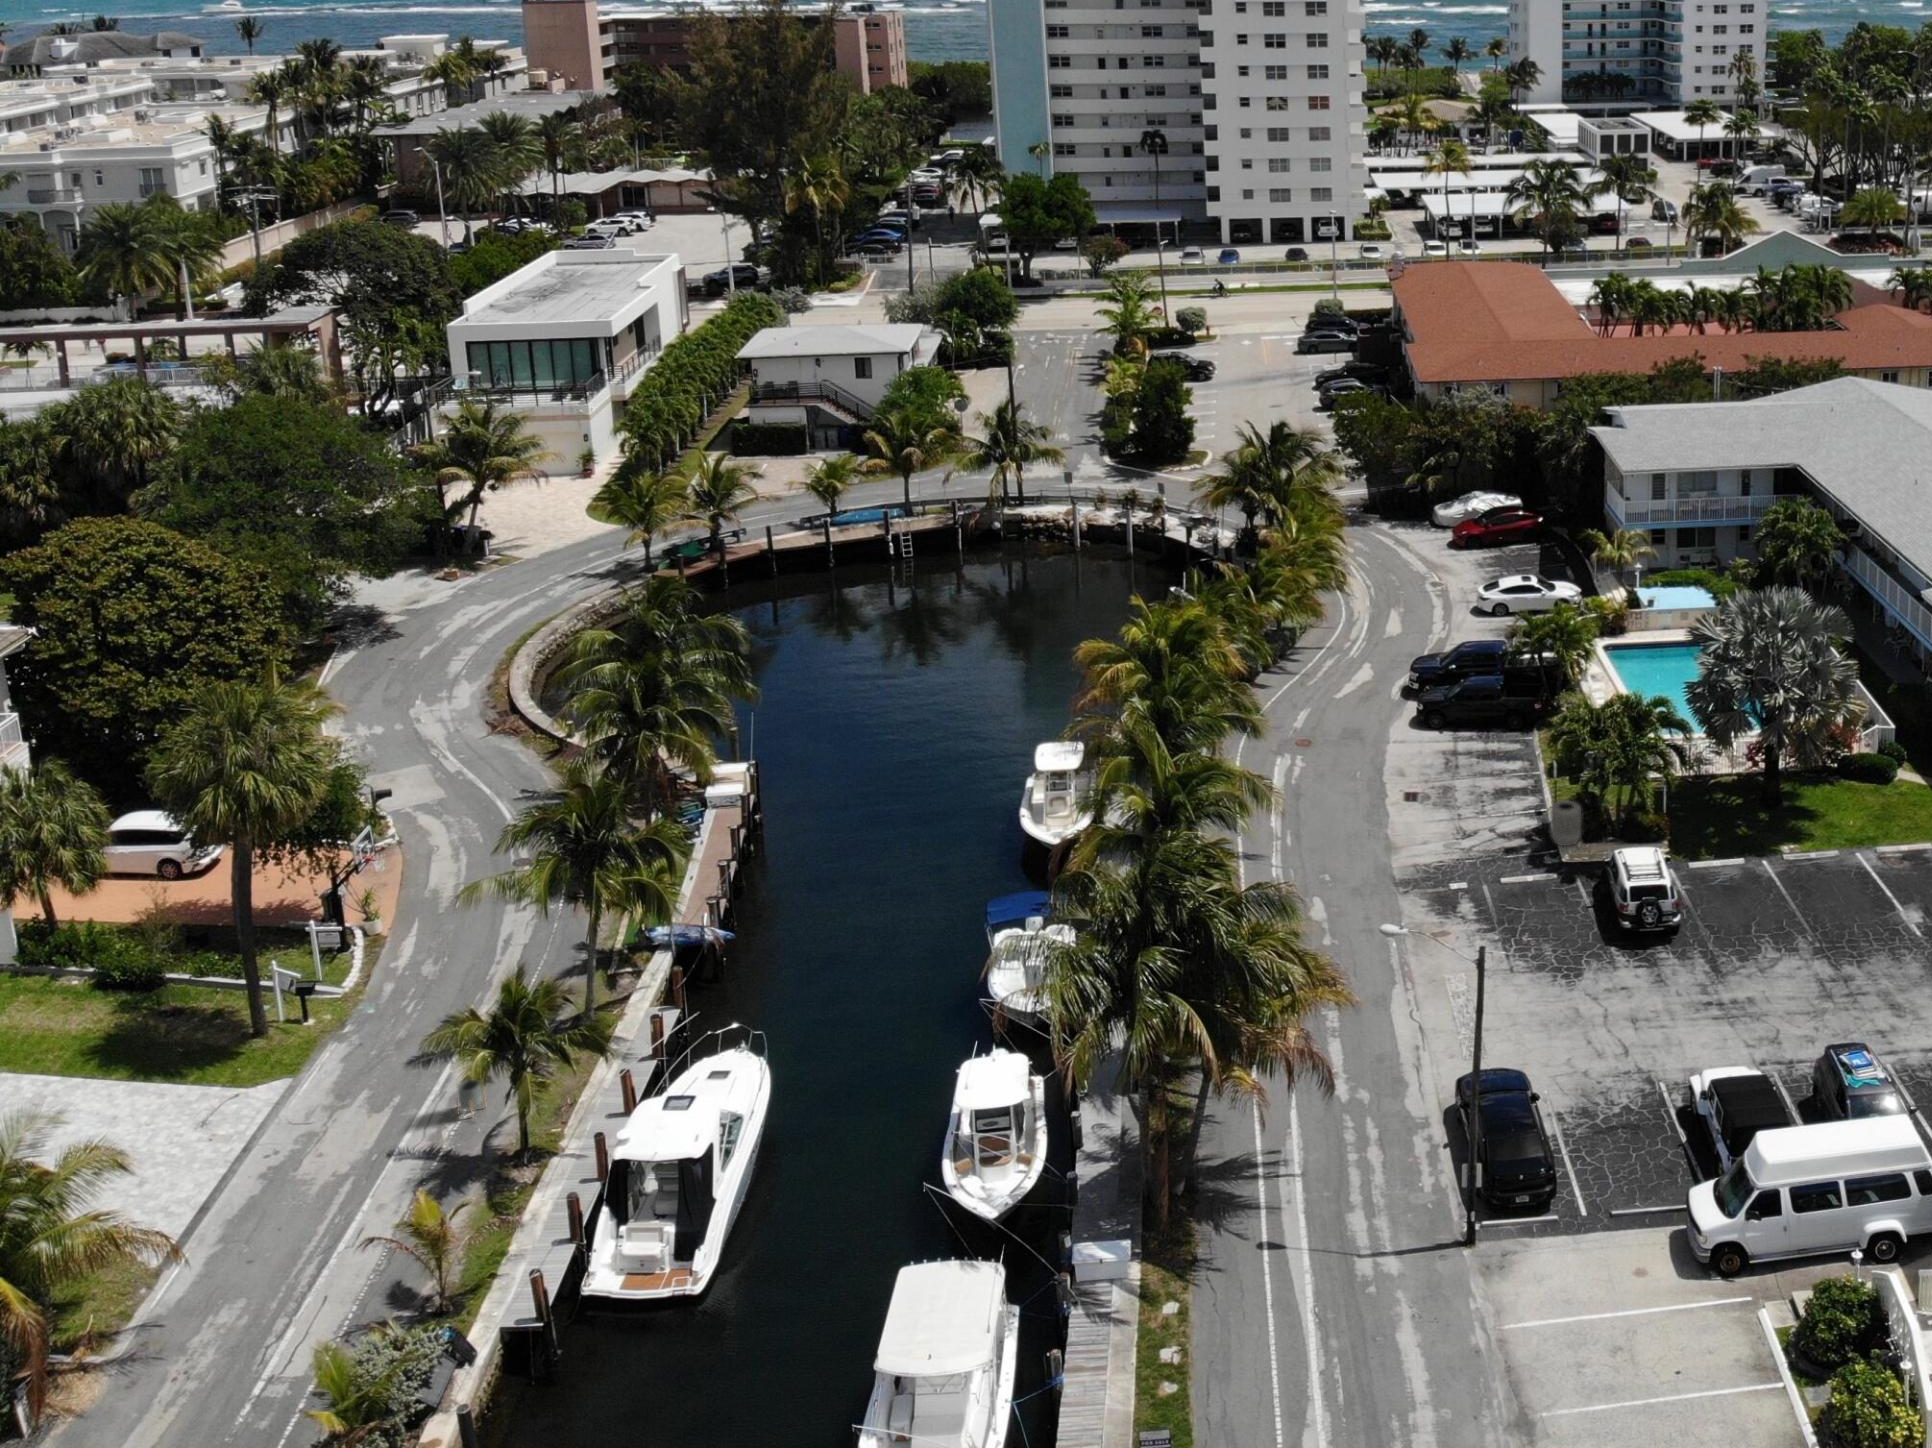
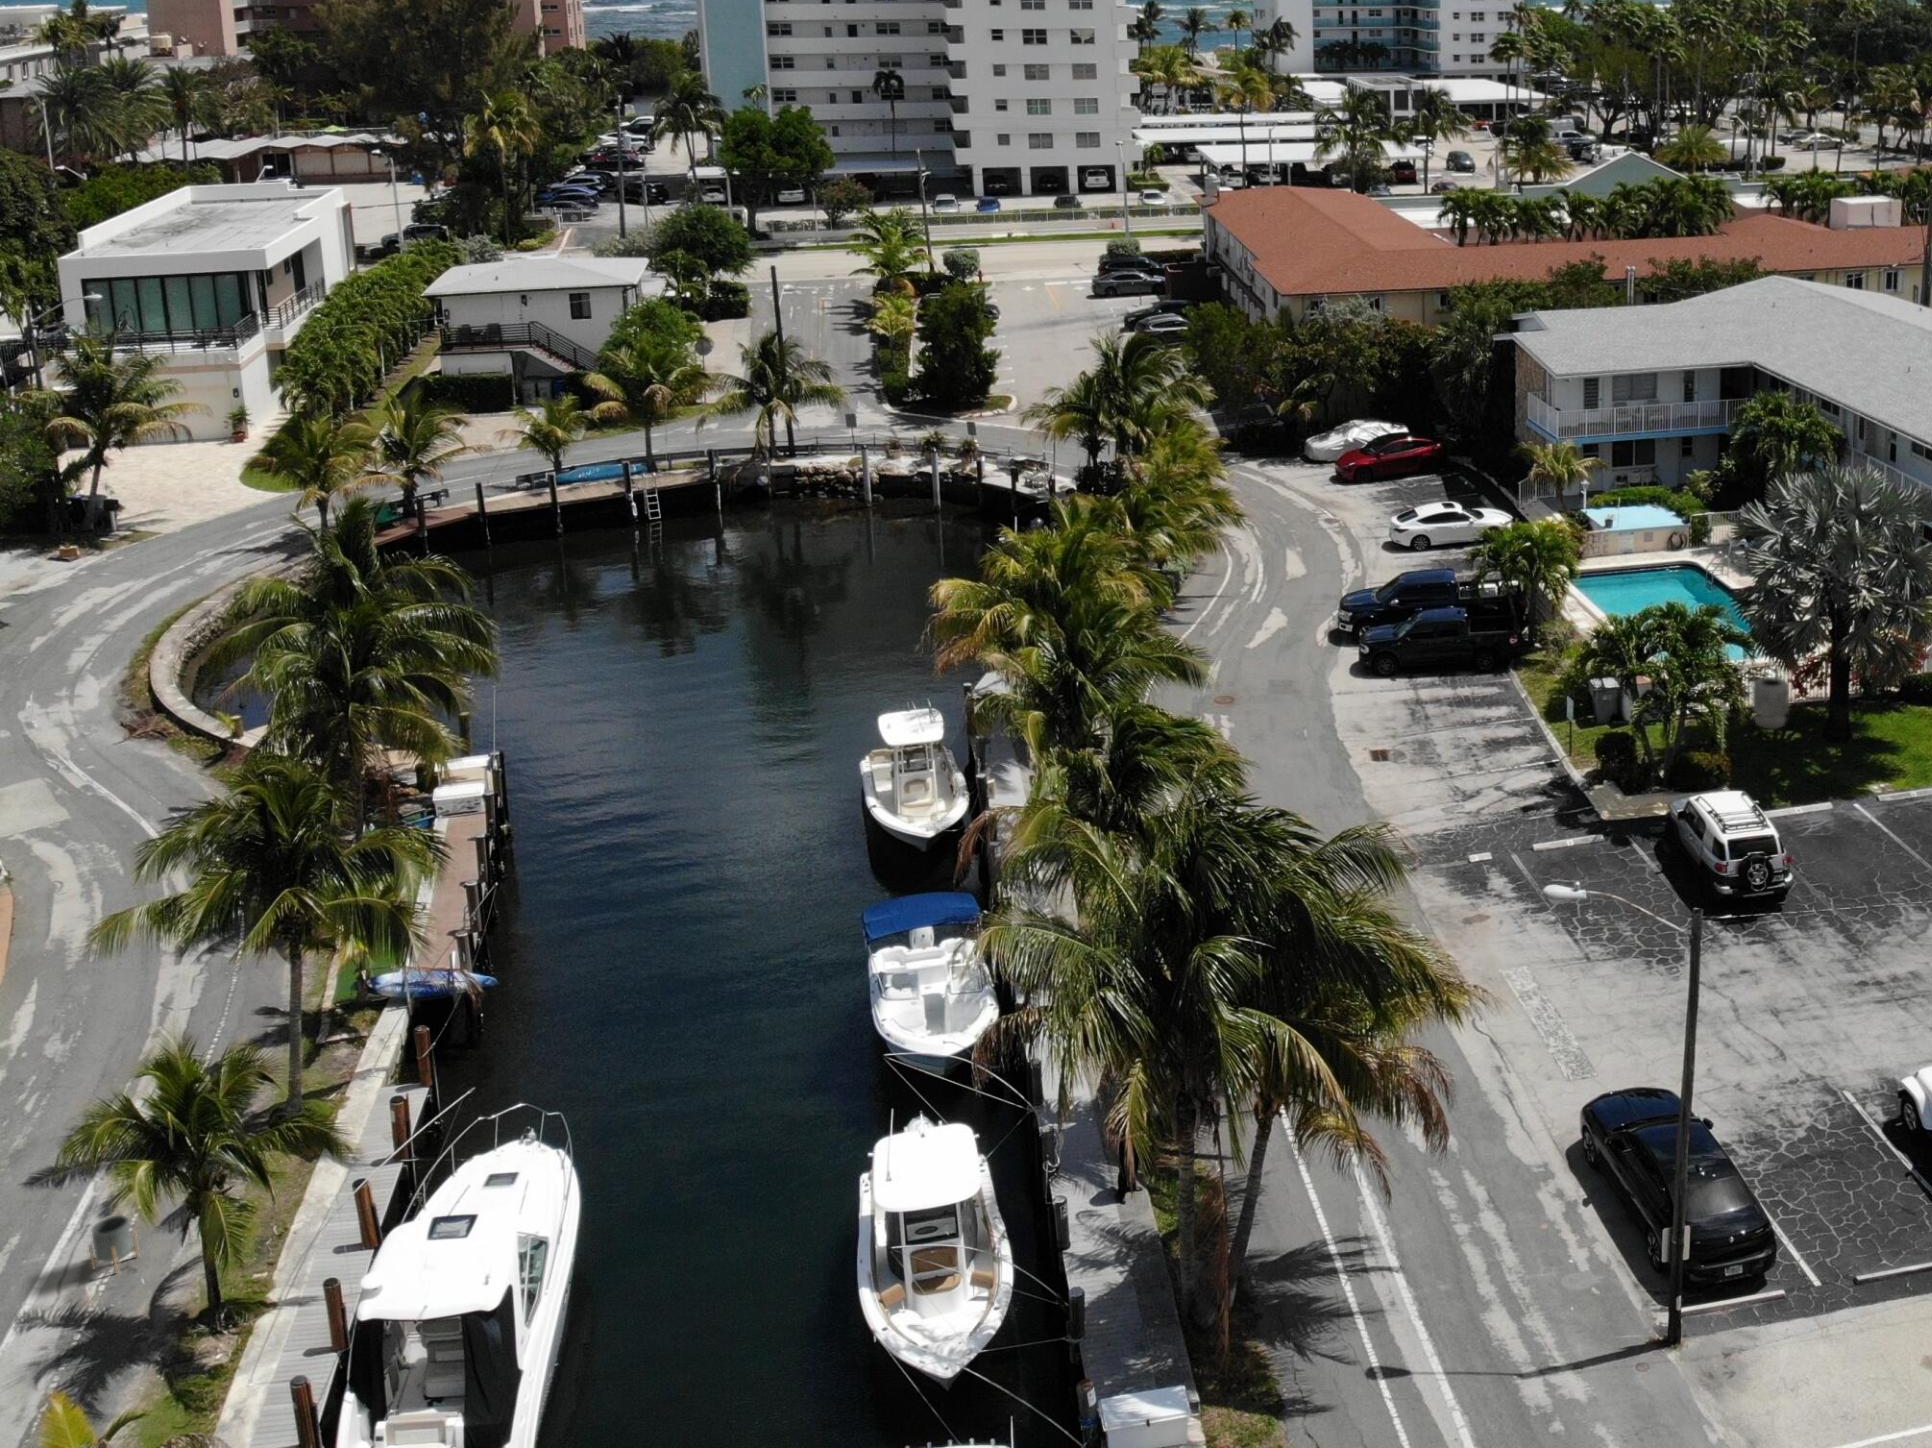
trash can: present [1551,801,1581,846] -> present [1753,677,1789,728]

